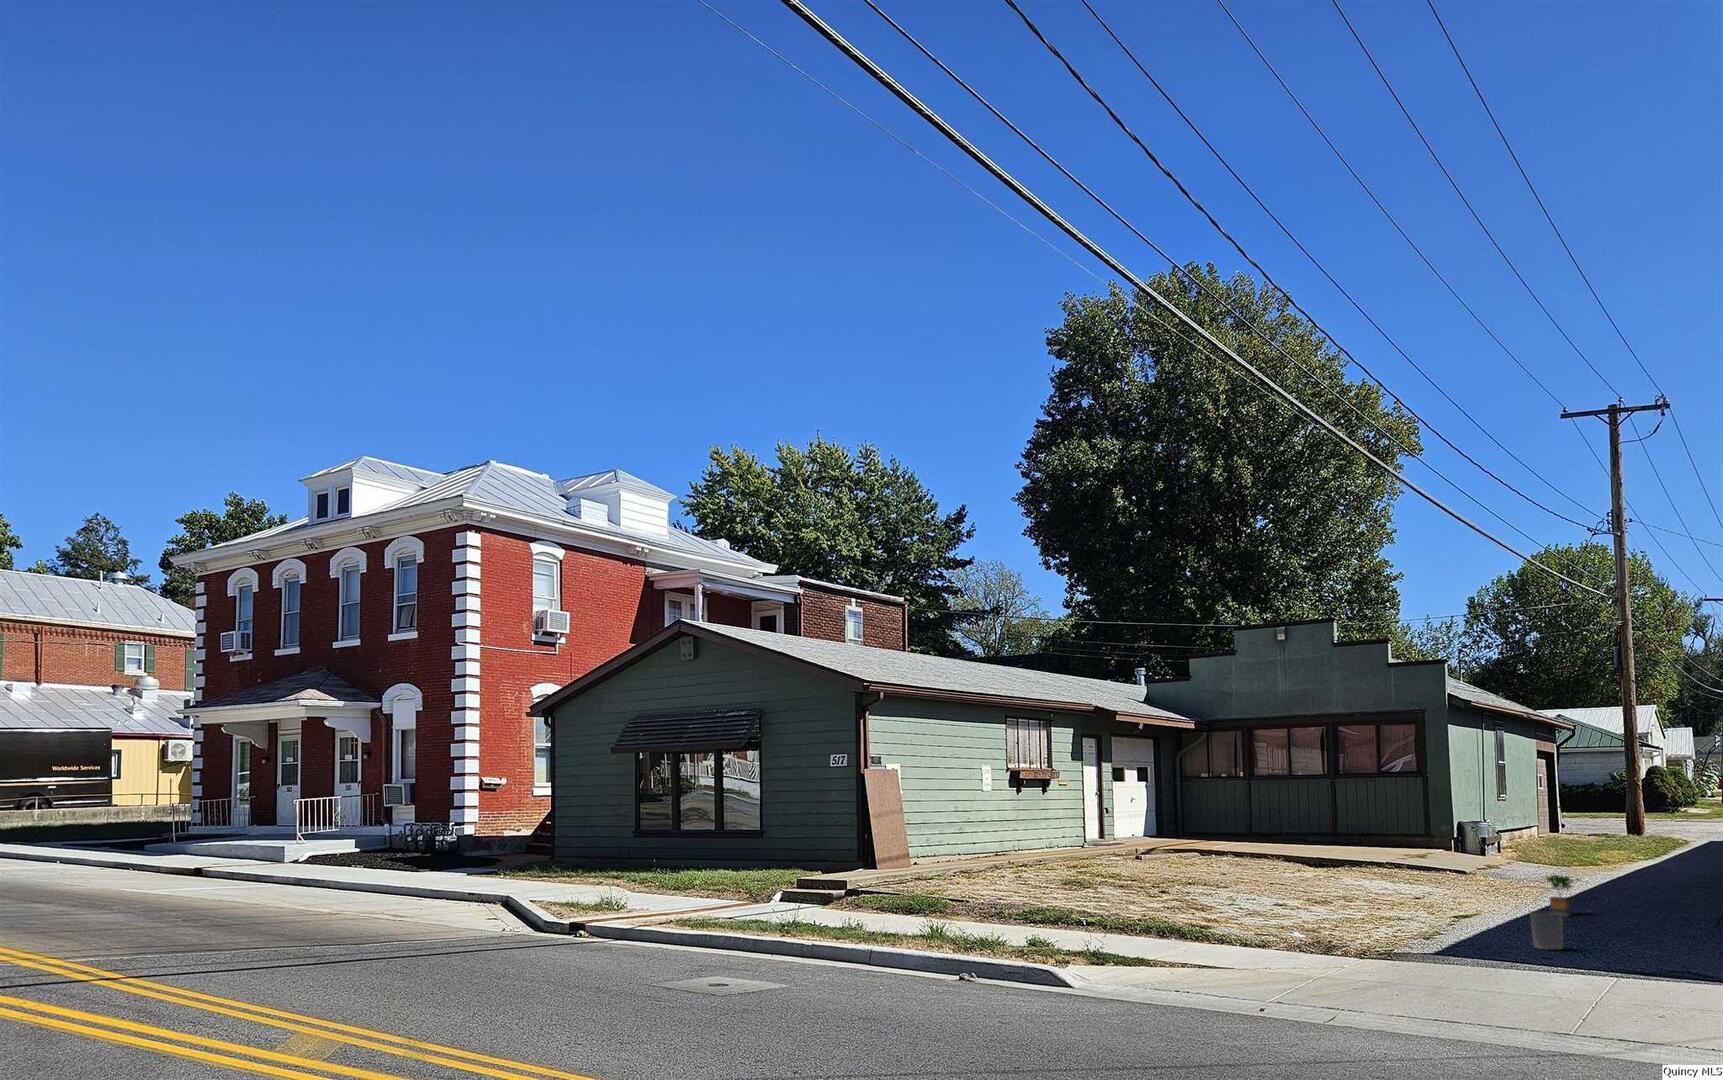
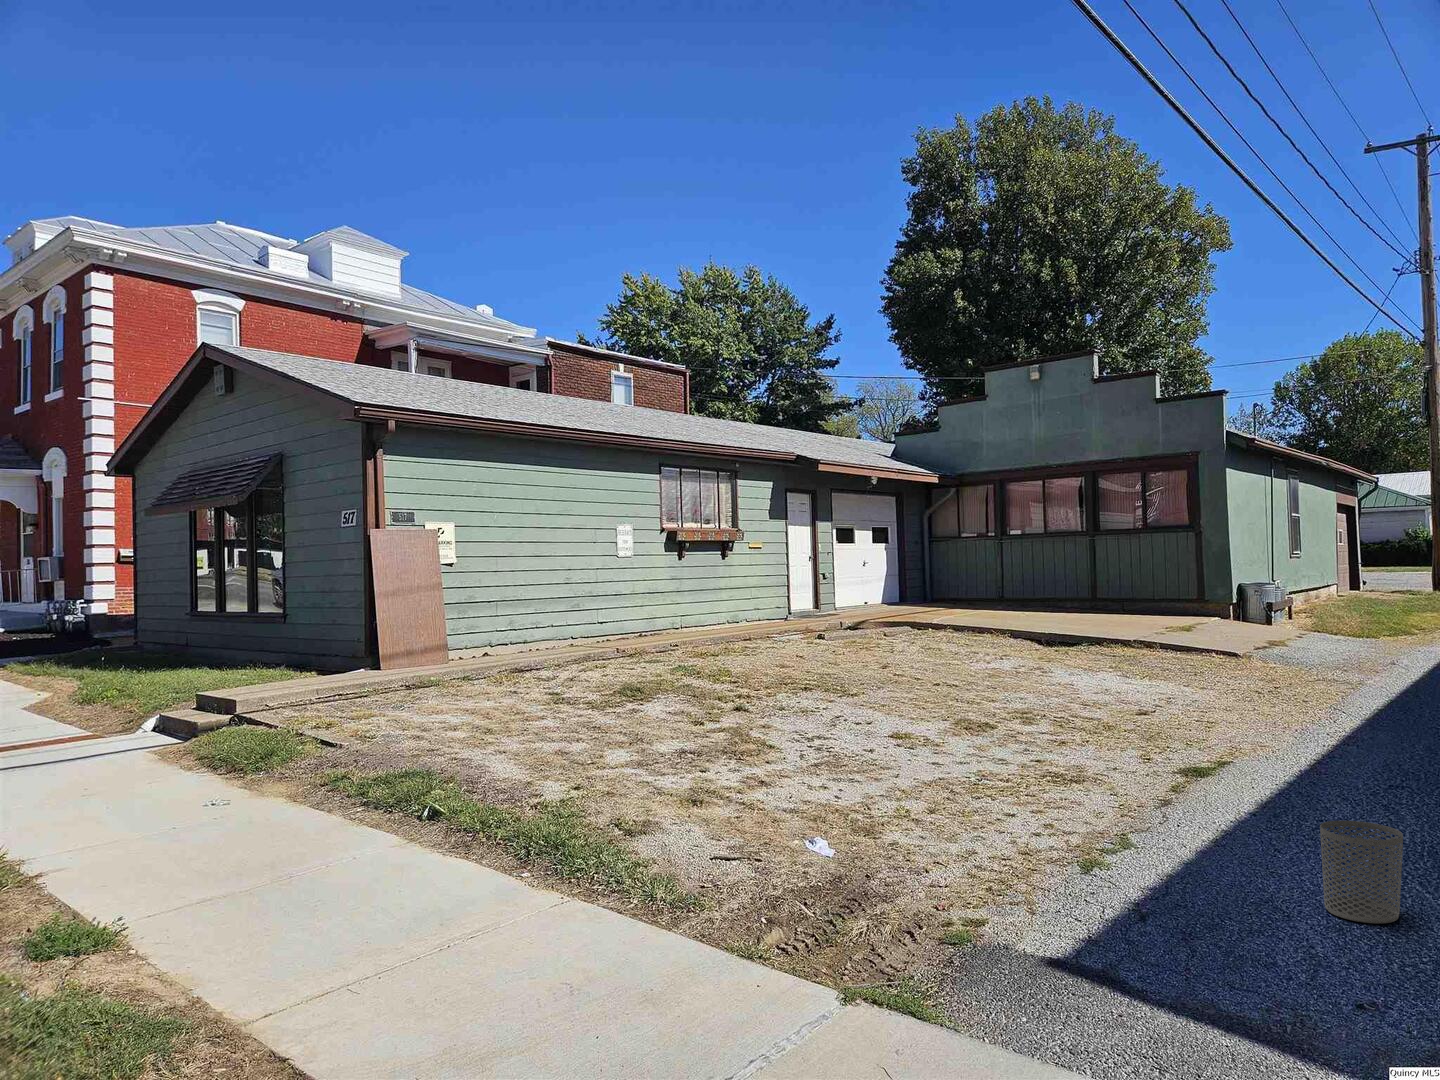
potted tree: present [1546,875,1573,917] -> none [1353,689,1409,767]

